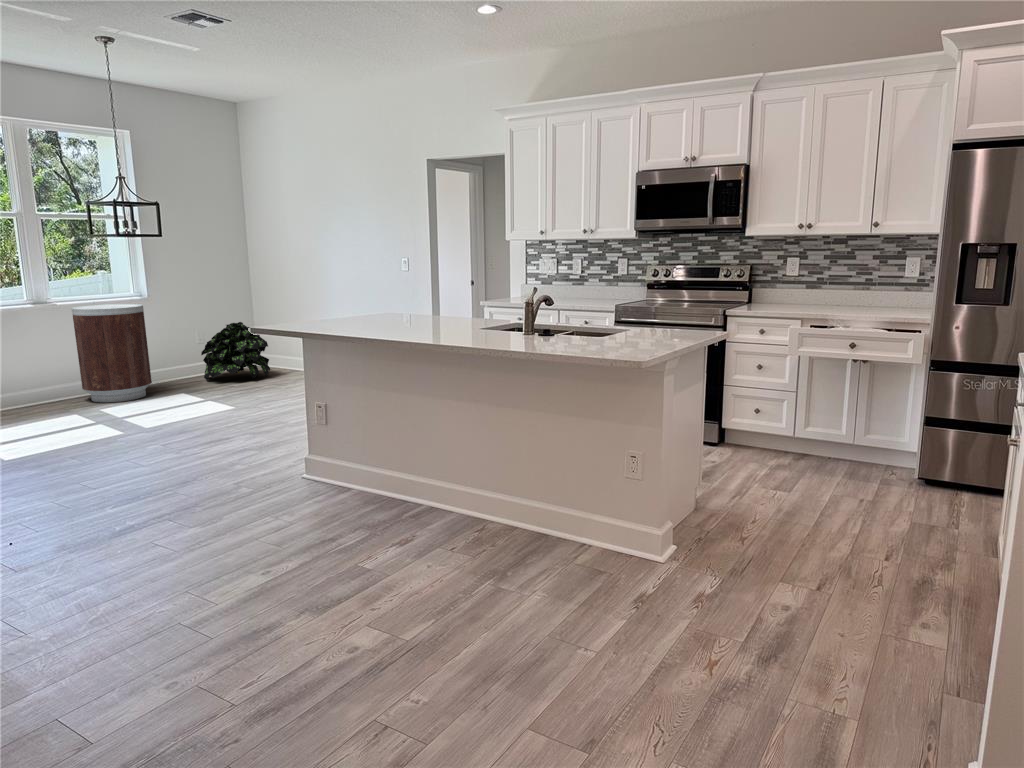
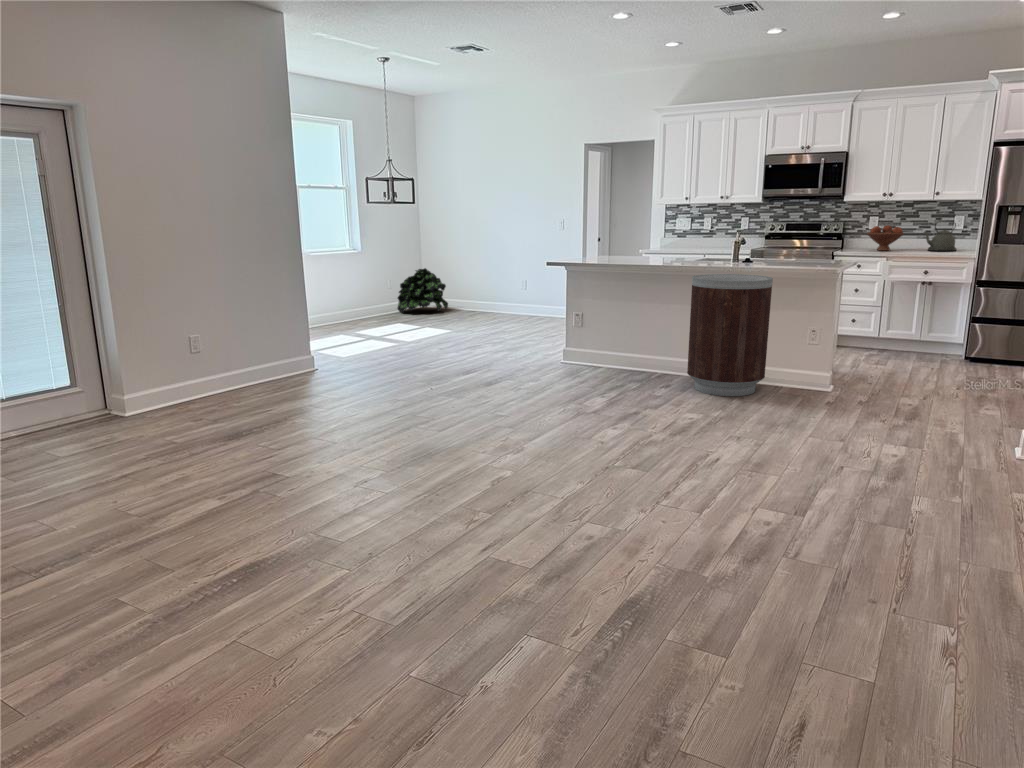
kettle: none [858,266,908,311] -> present [924,223,957,251]
fruit bowl: none [778,271,831,309] -> present [867,226,904,251]
trash can: present [72,304,152,402] -> present [687,274,773,396]

